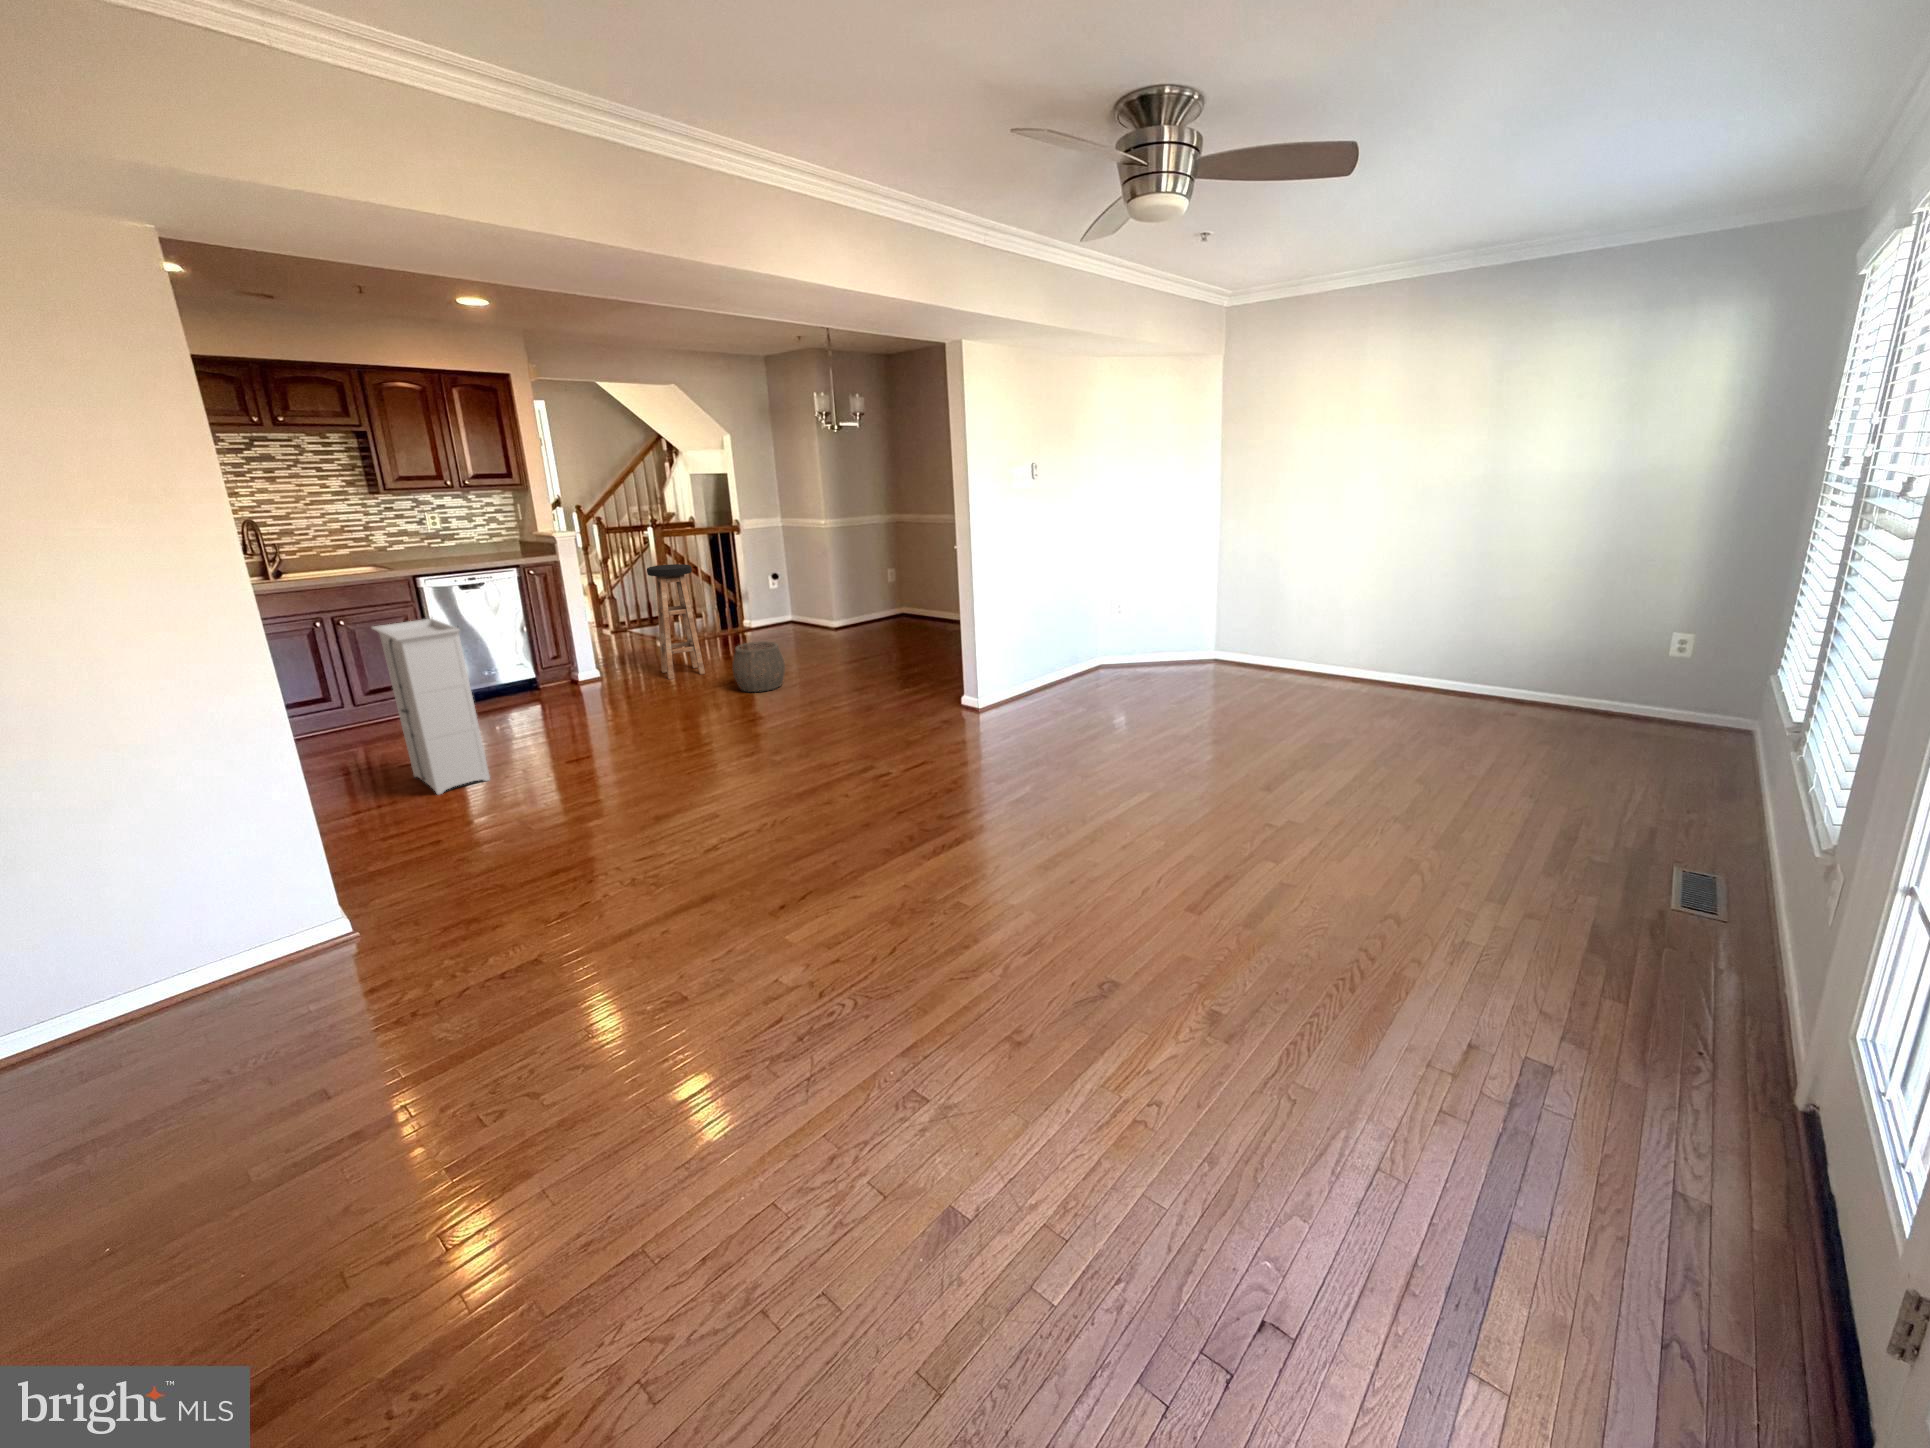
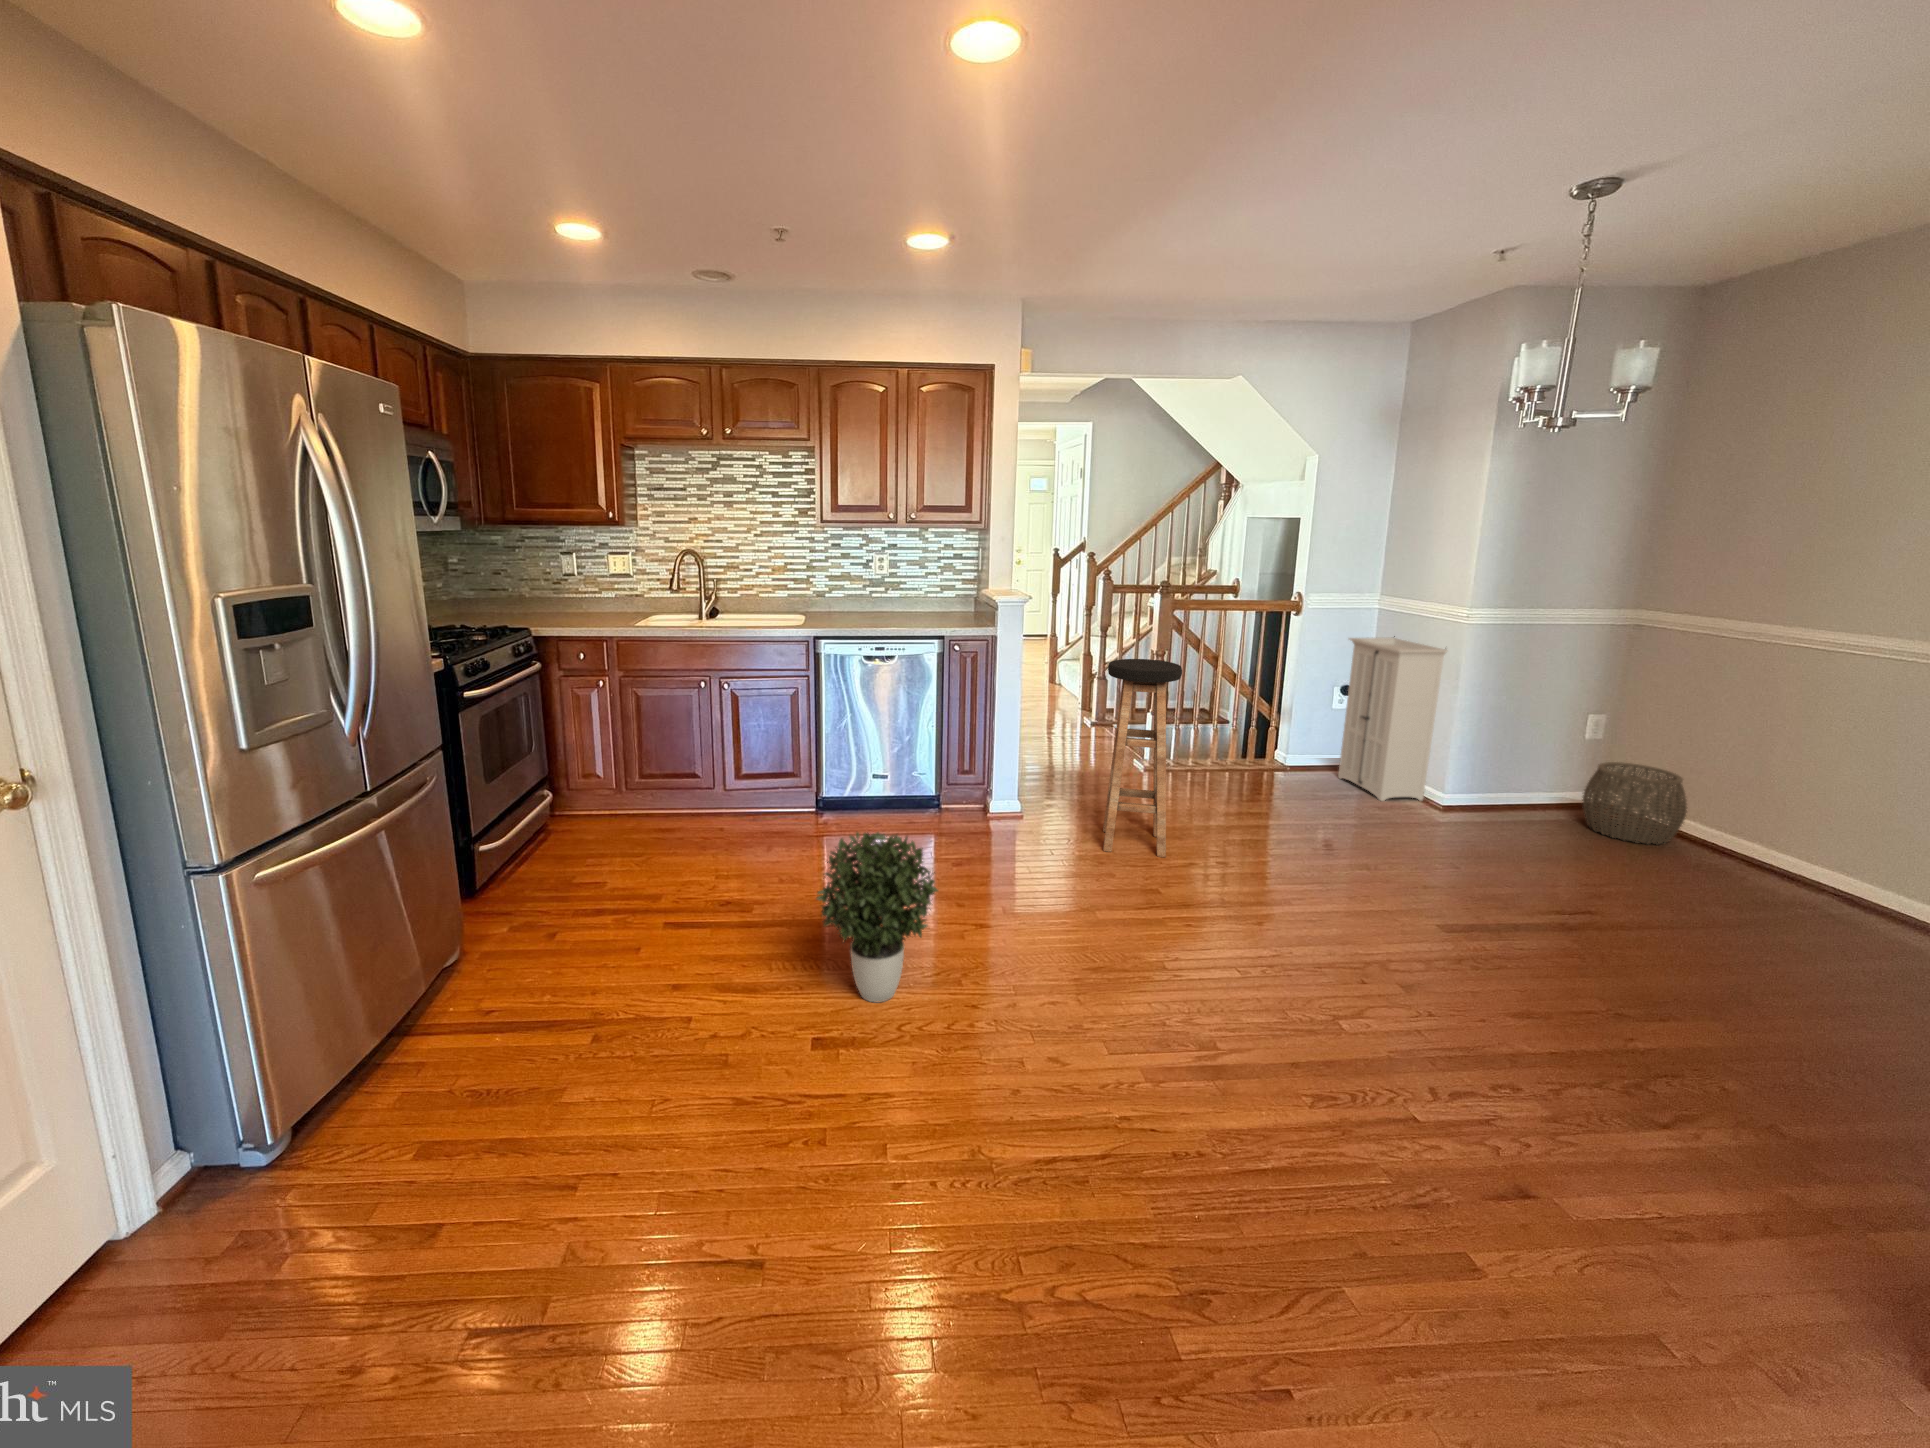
storage cabinet: present [372,619,490,794] -> present [1338,636,1447,801]
woven basket: present [733,641,785,692] -> present [1583,762,1687,845]
potted plant: none [542,659,615,750] -> present [817,832,938,1002]

